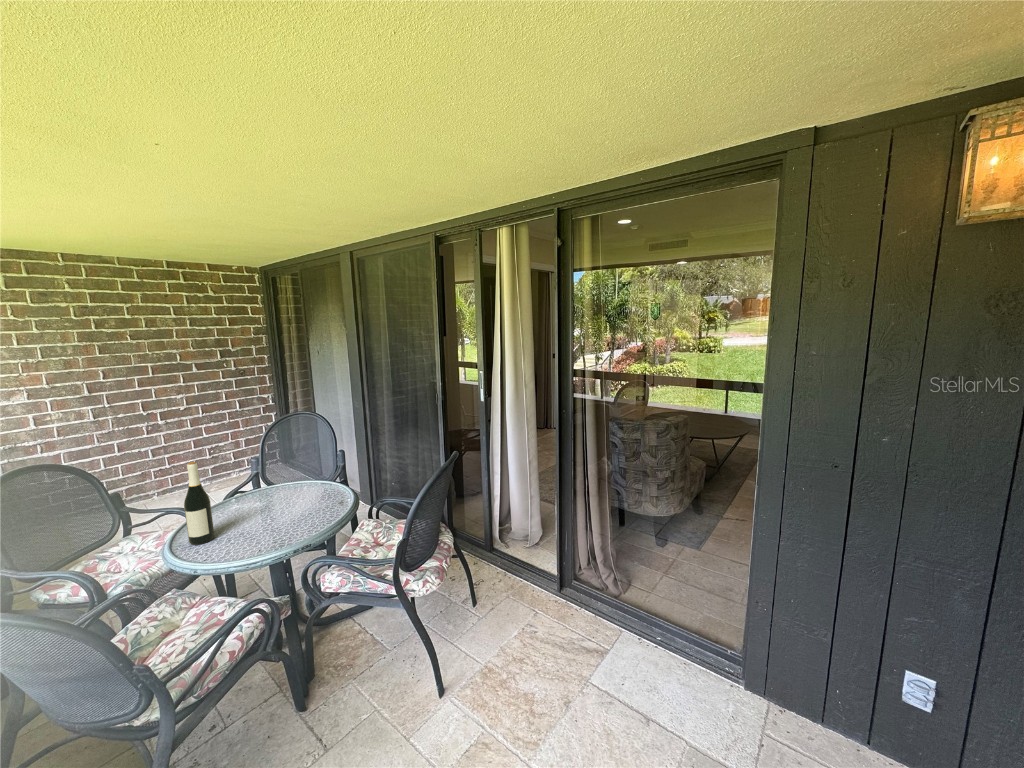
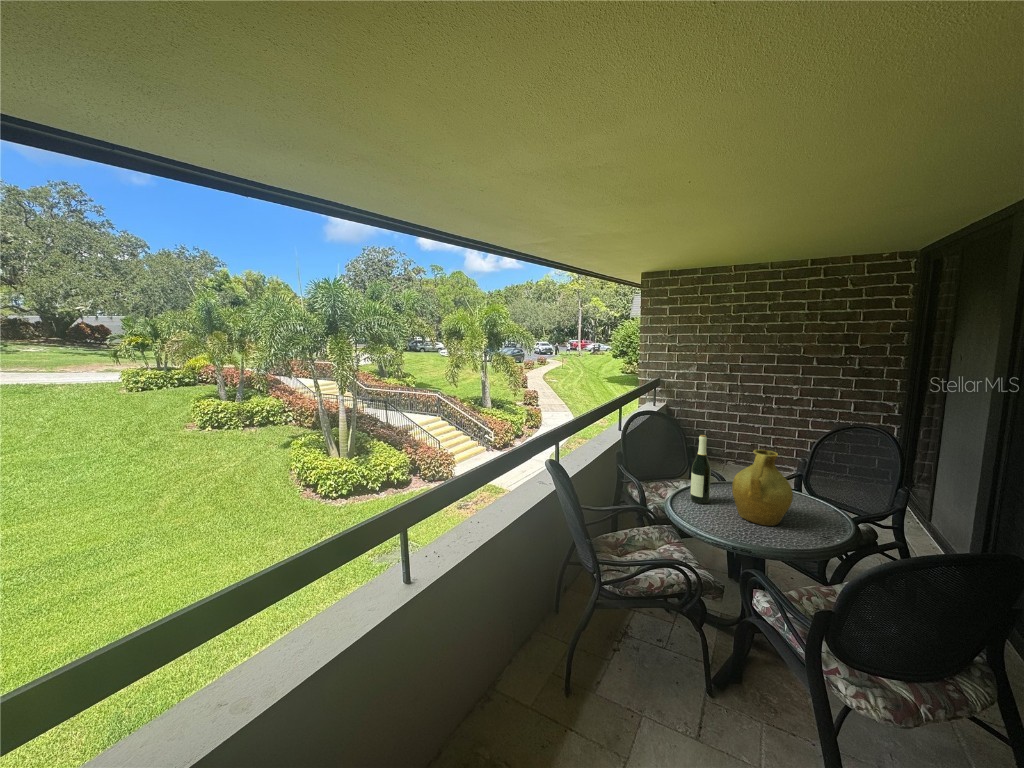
pitcher: none [240,453,300,529] -> present [732,450,793,526]

